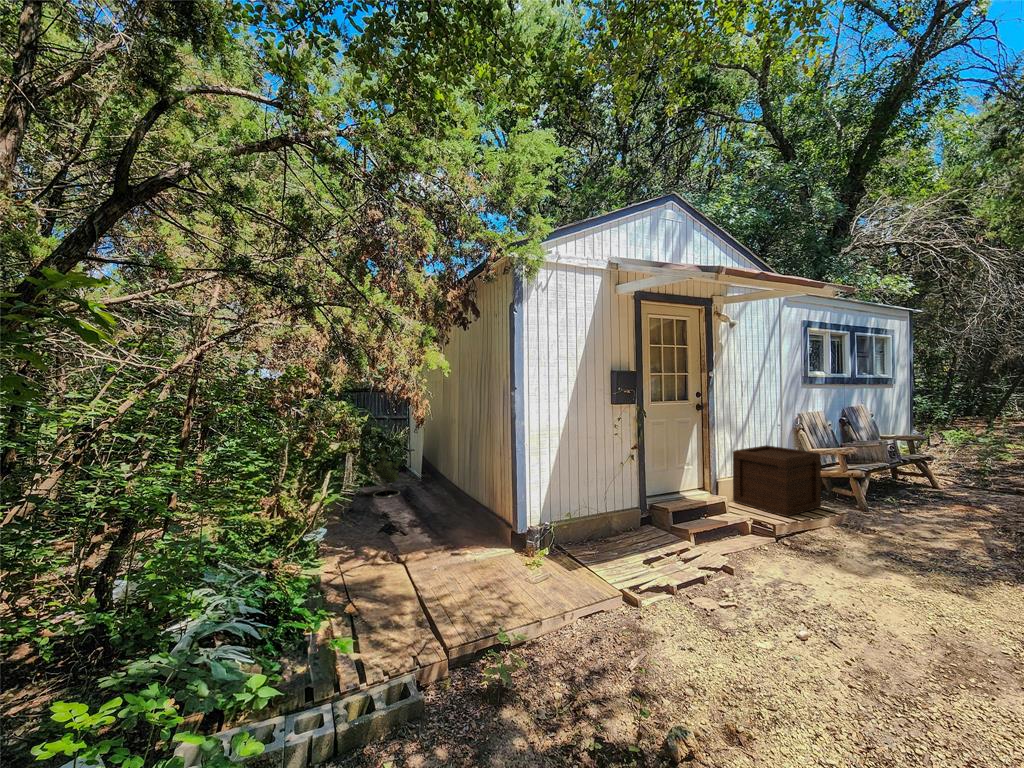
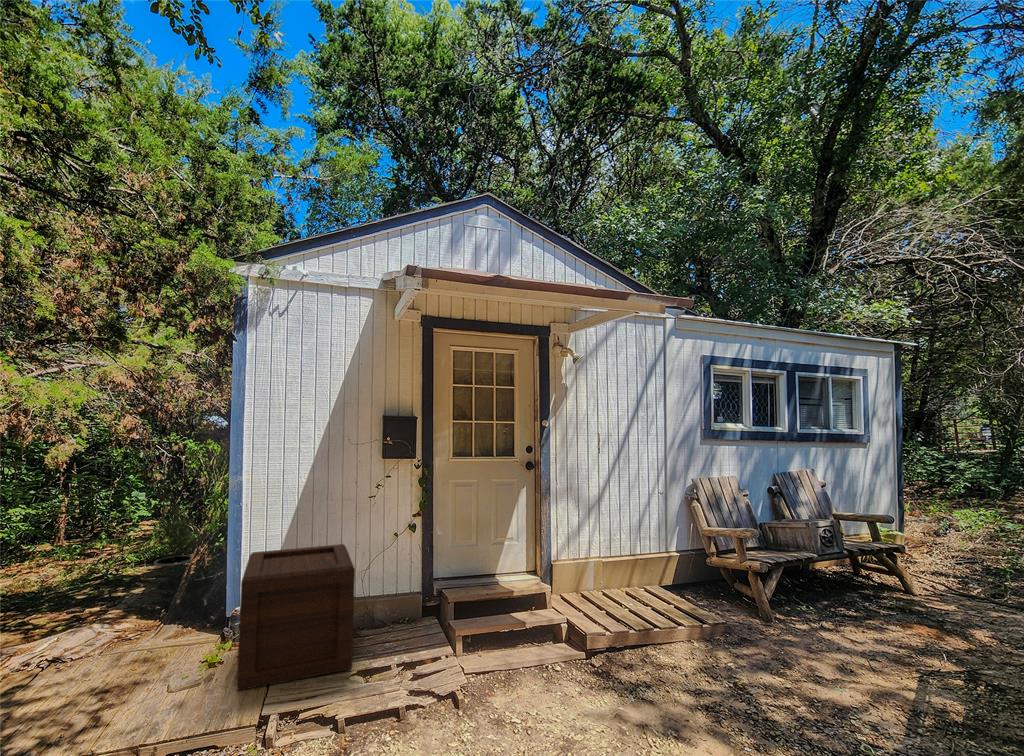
wooden crate: present [733,445,821,516] -> present [236,544,355,690]

